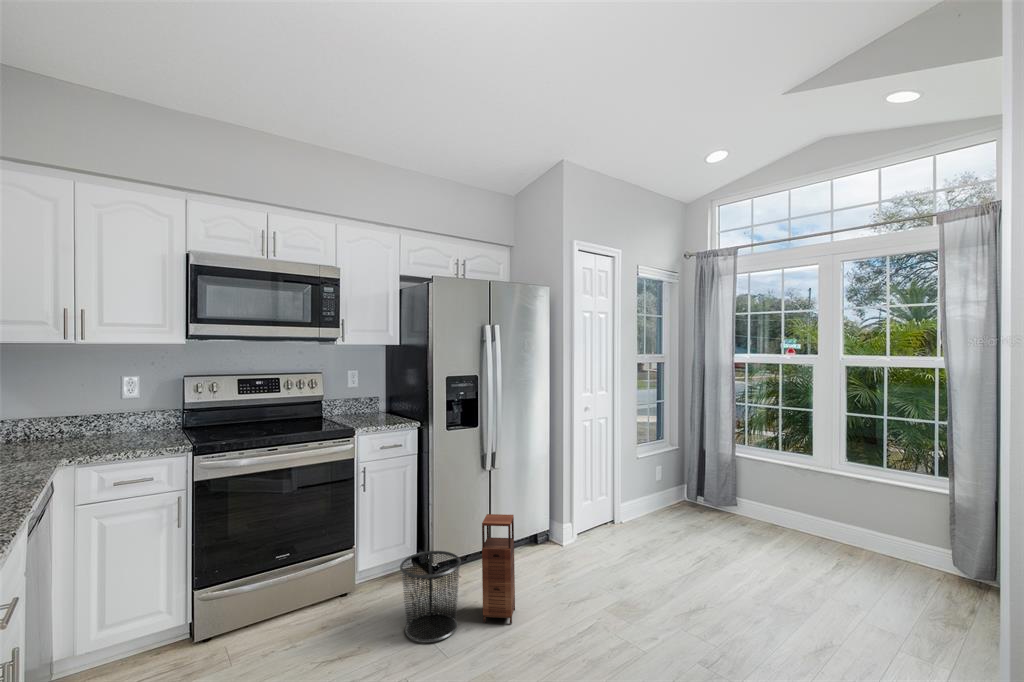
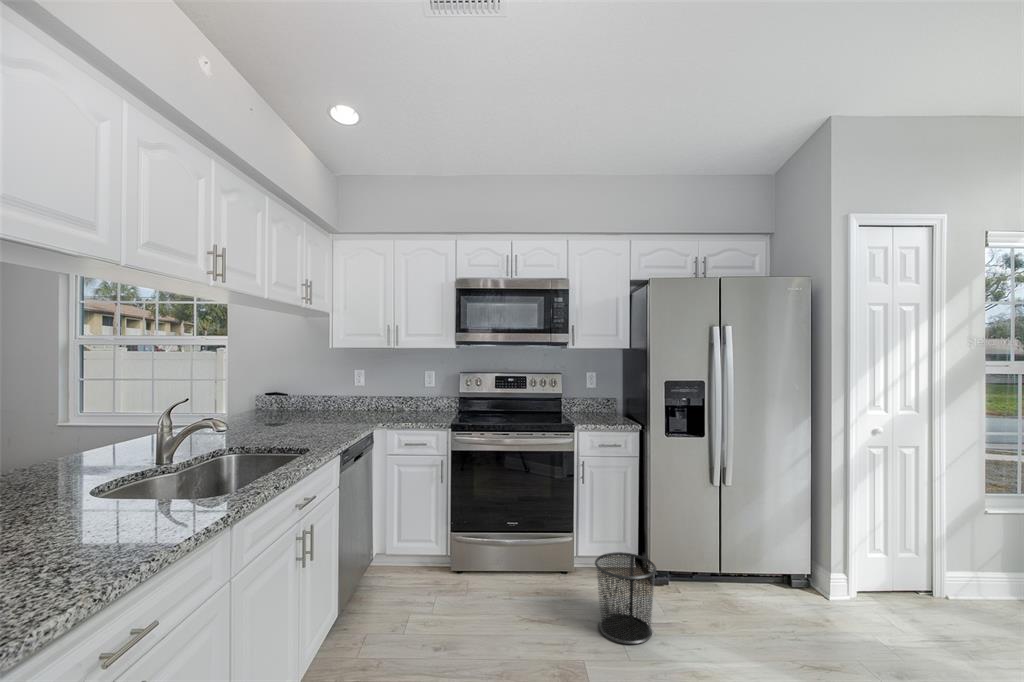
storage cabinet: present [482,514,515,624] -> none [678,531,724,658]

